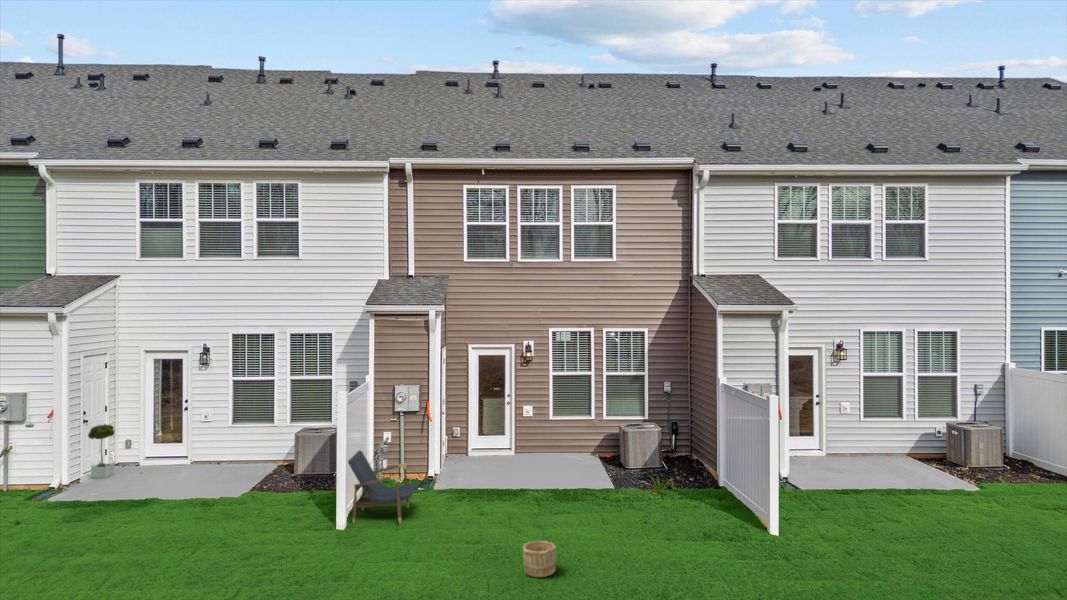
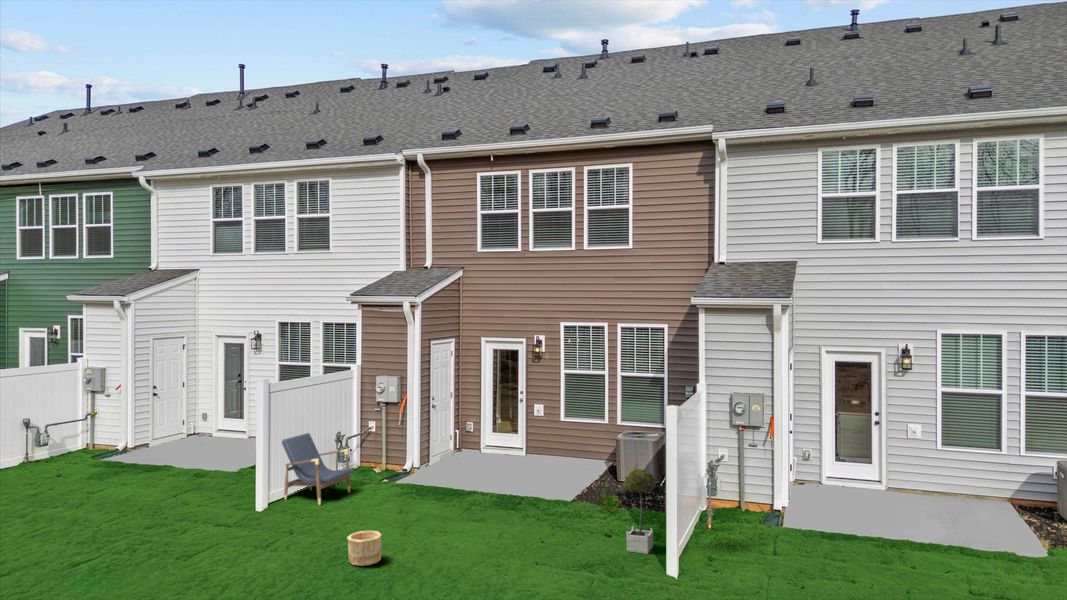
potted tree: present [88,424,115,478] -> present [624,468,656,554]

